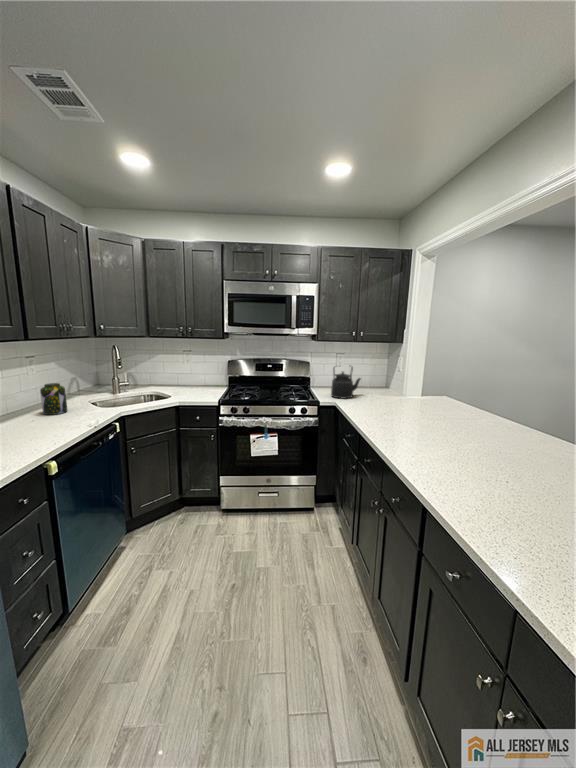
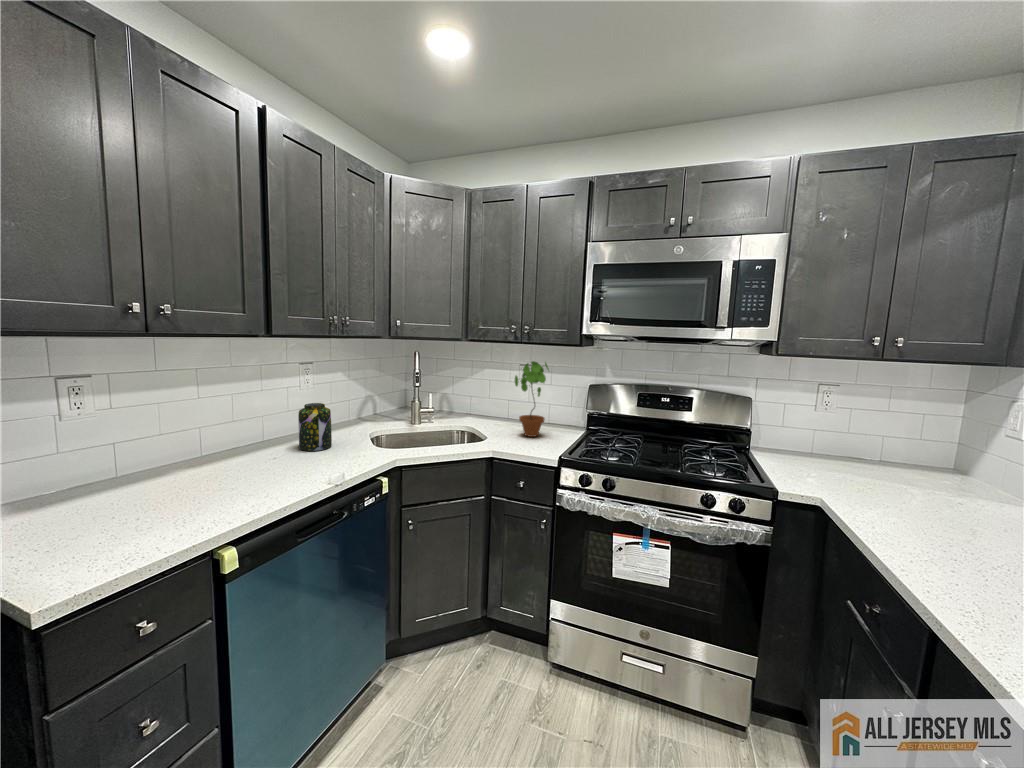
potted plant: none [185,348,206,393] -> present [515,361,549,437]
kettle: present [331,367,361,399] -> none [808,413,898,494]

